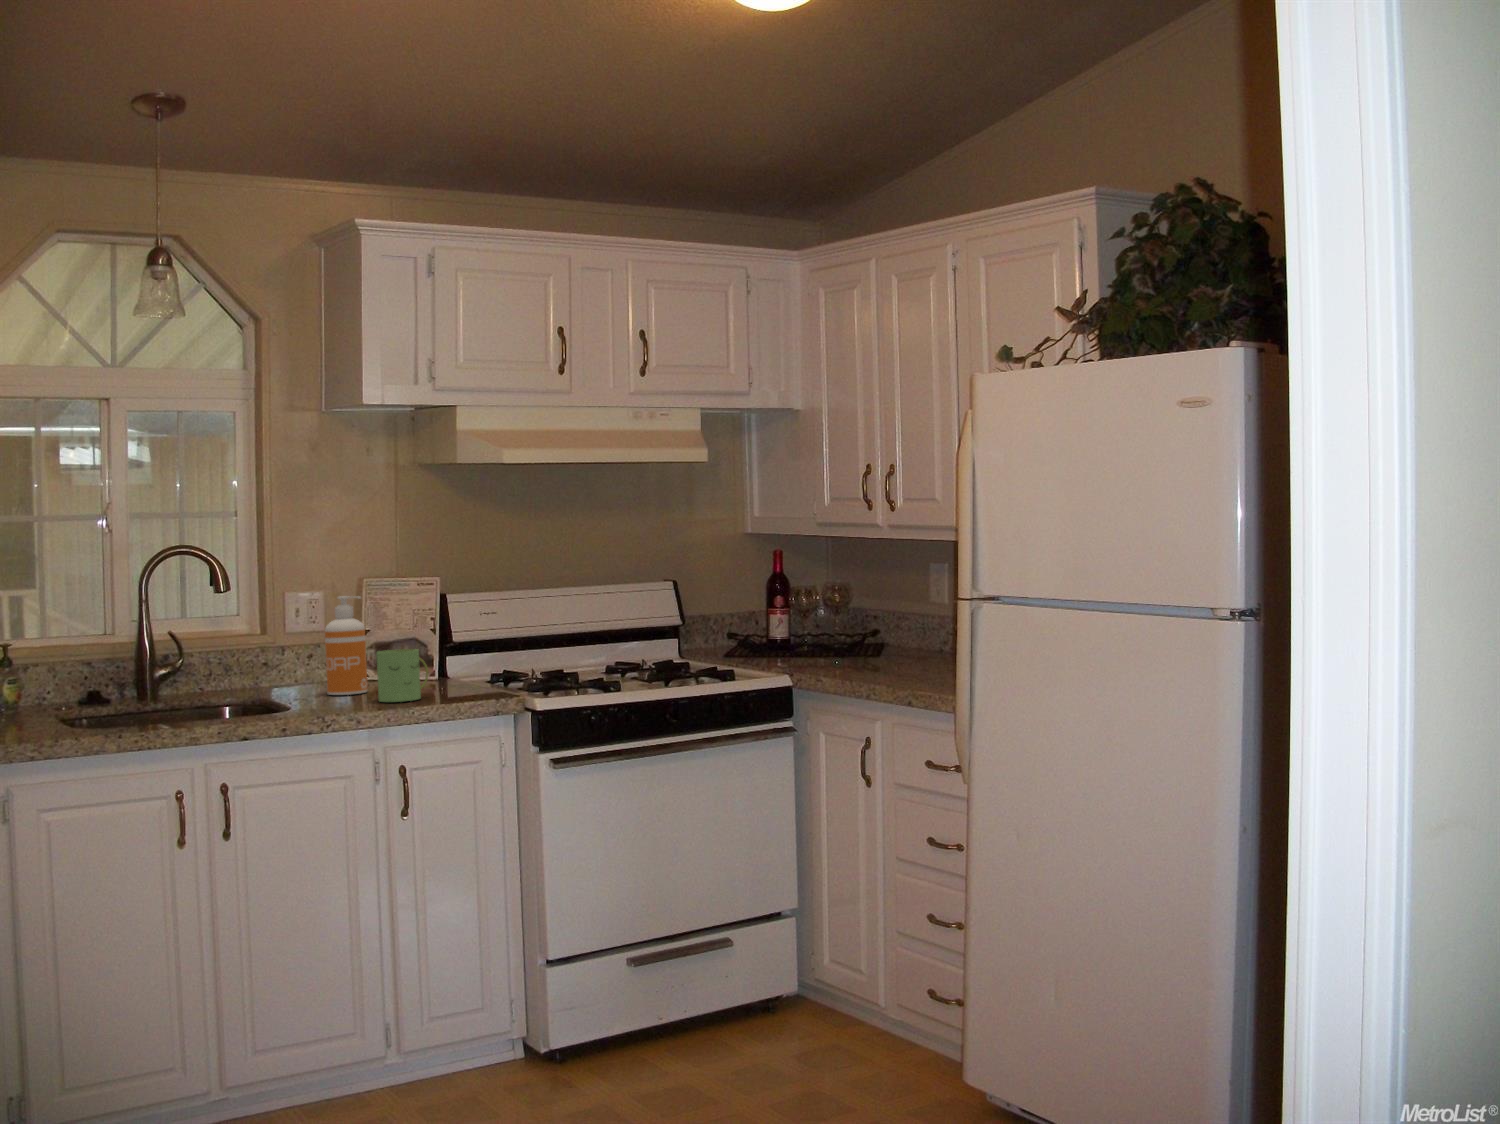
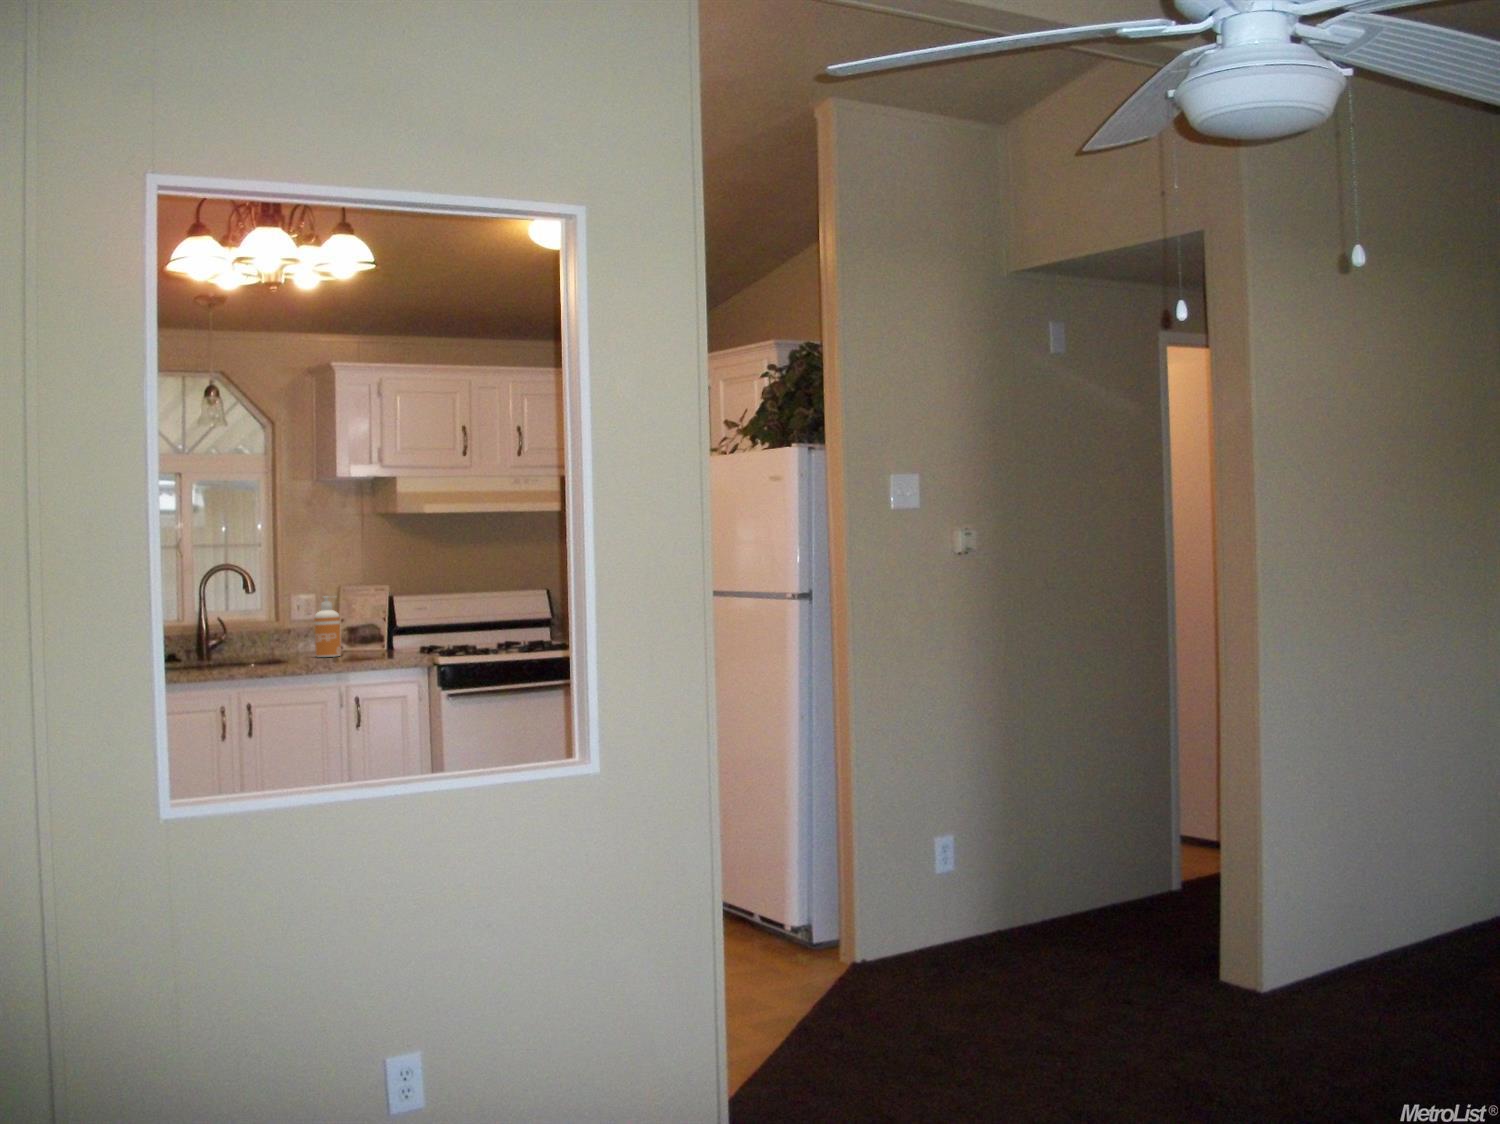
mug: present [377,649,428,702] -> none [345,628,378,659]

